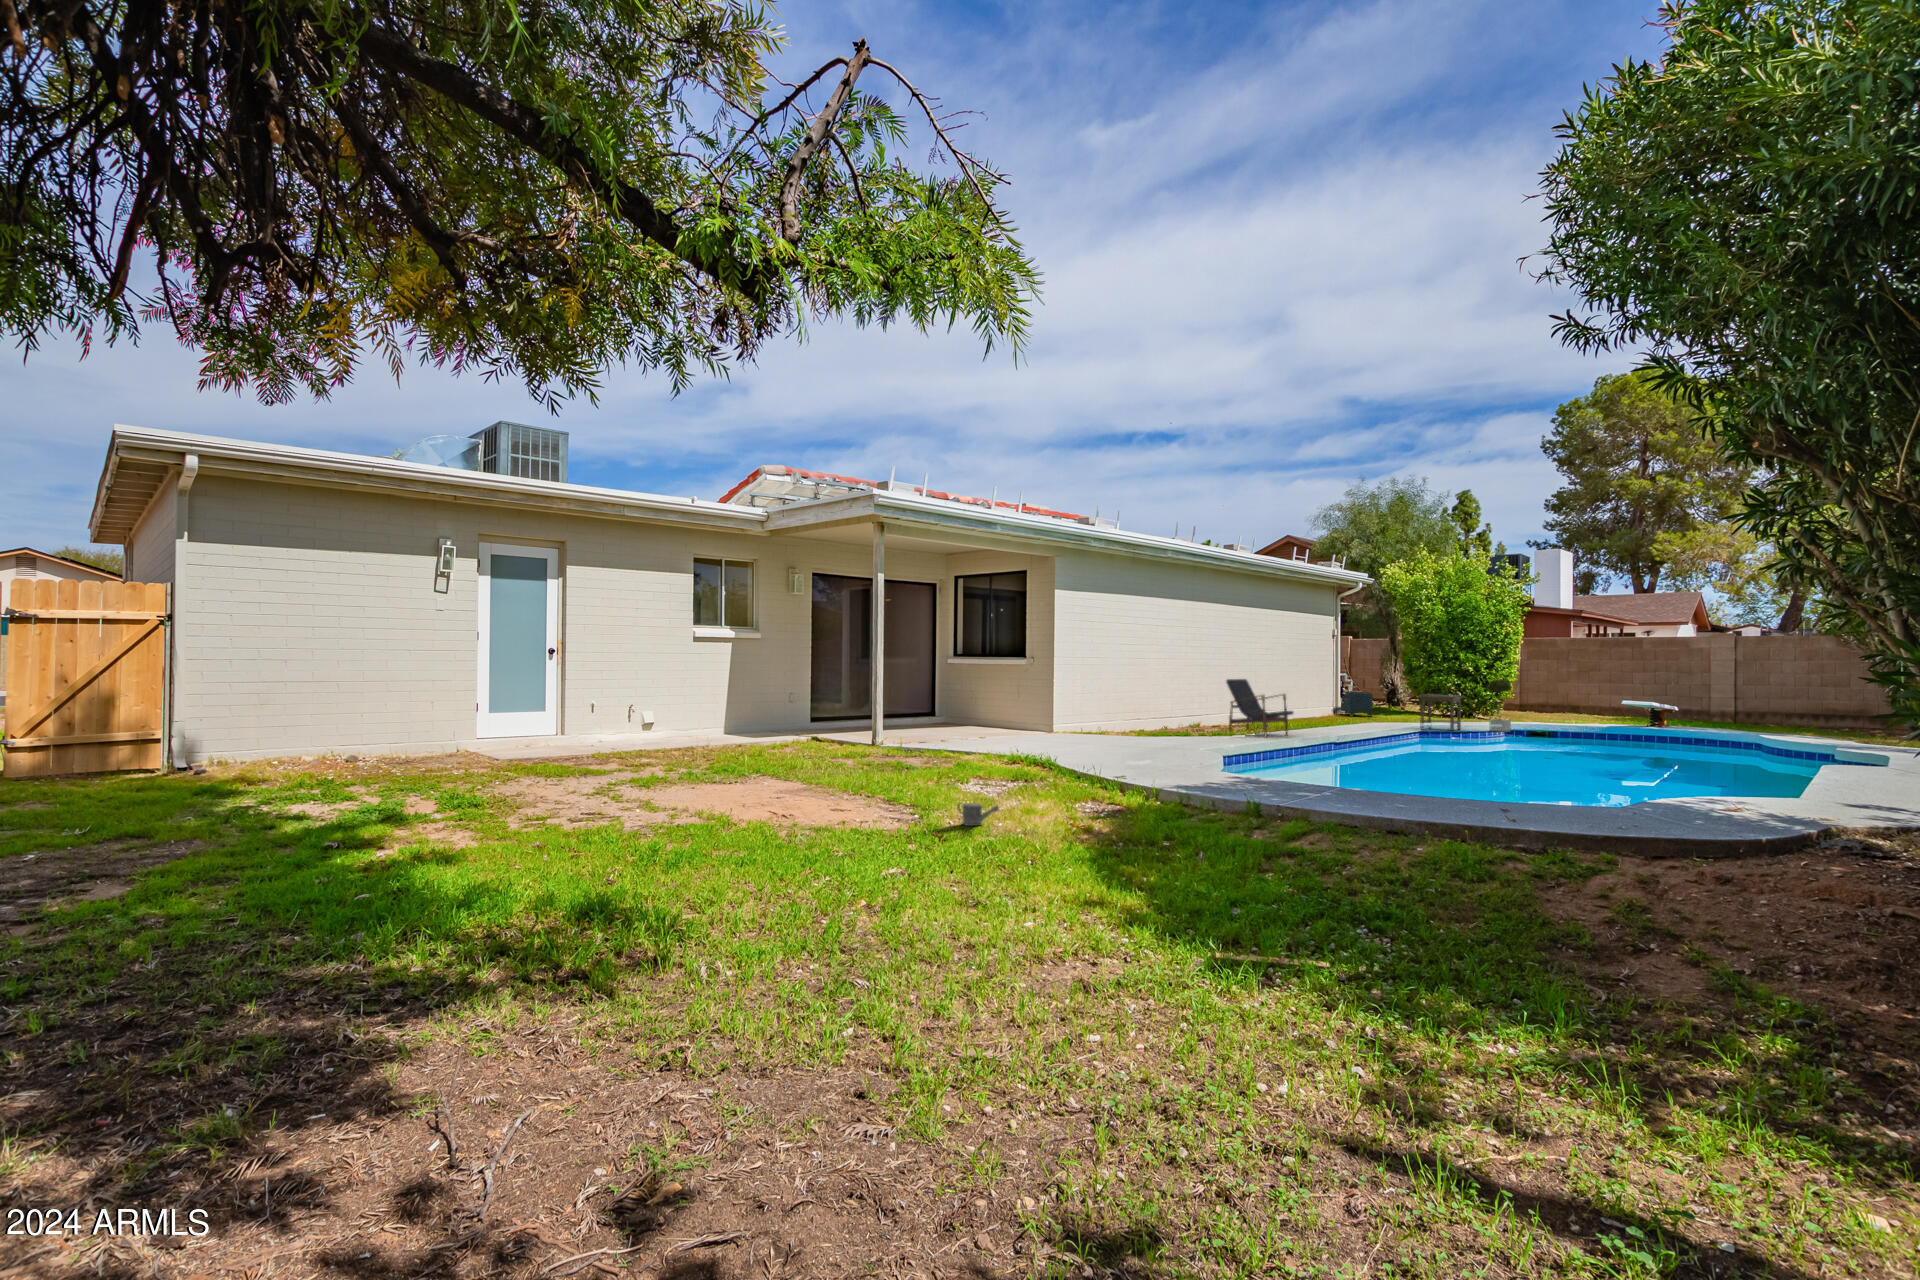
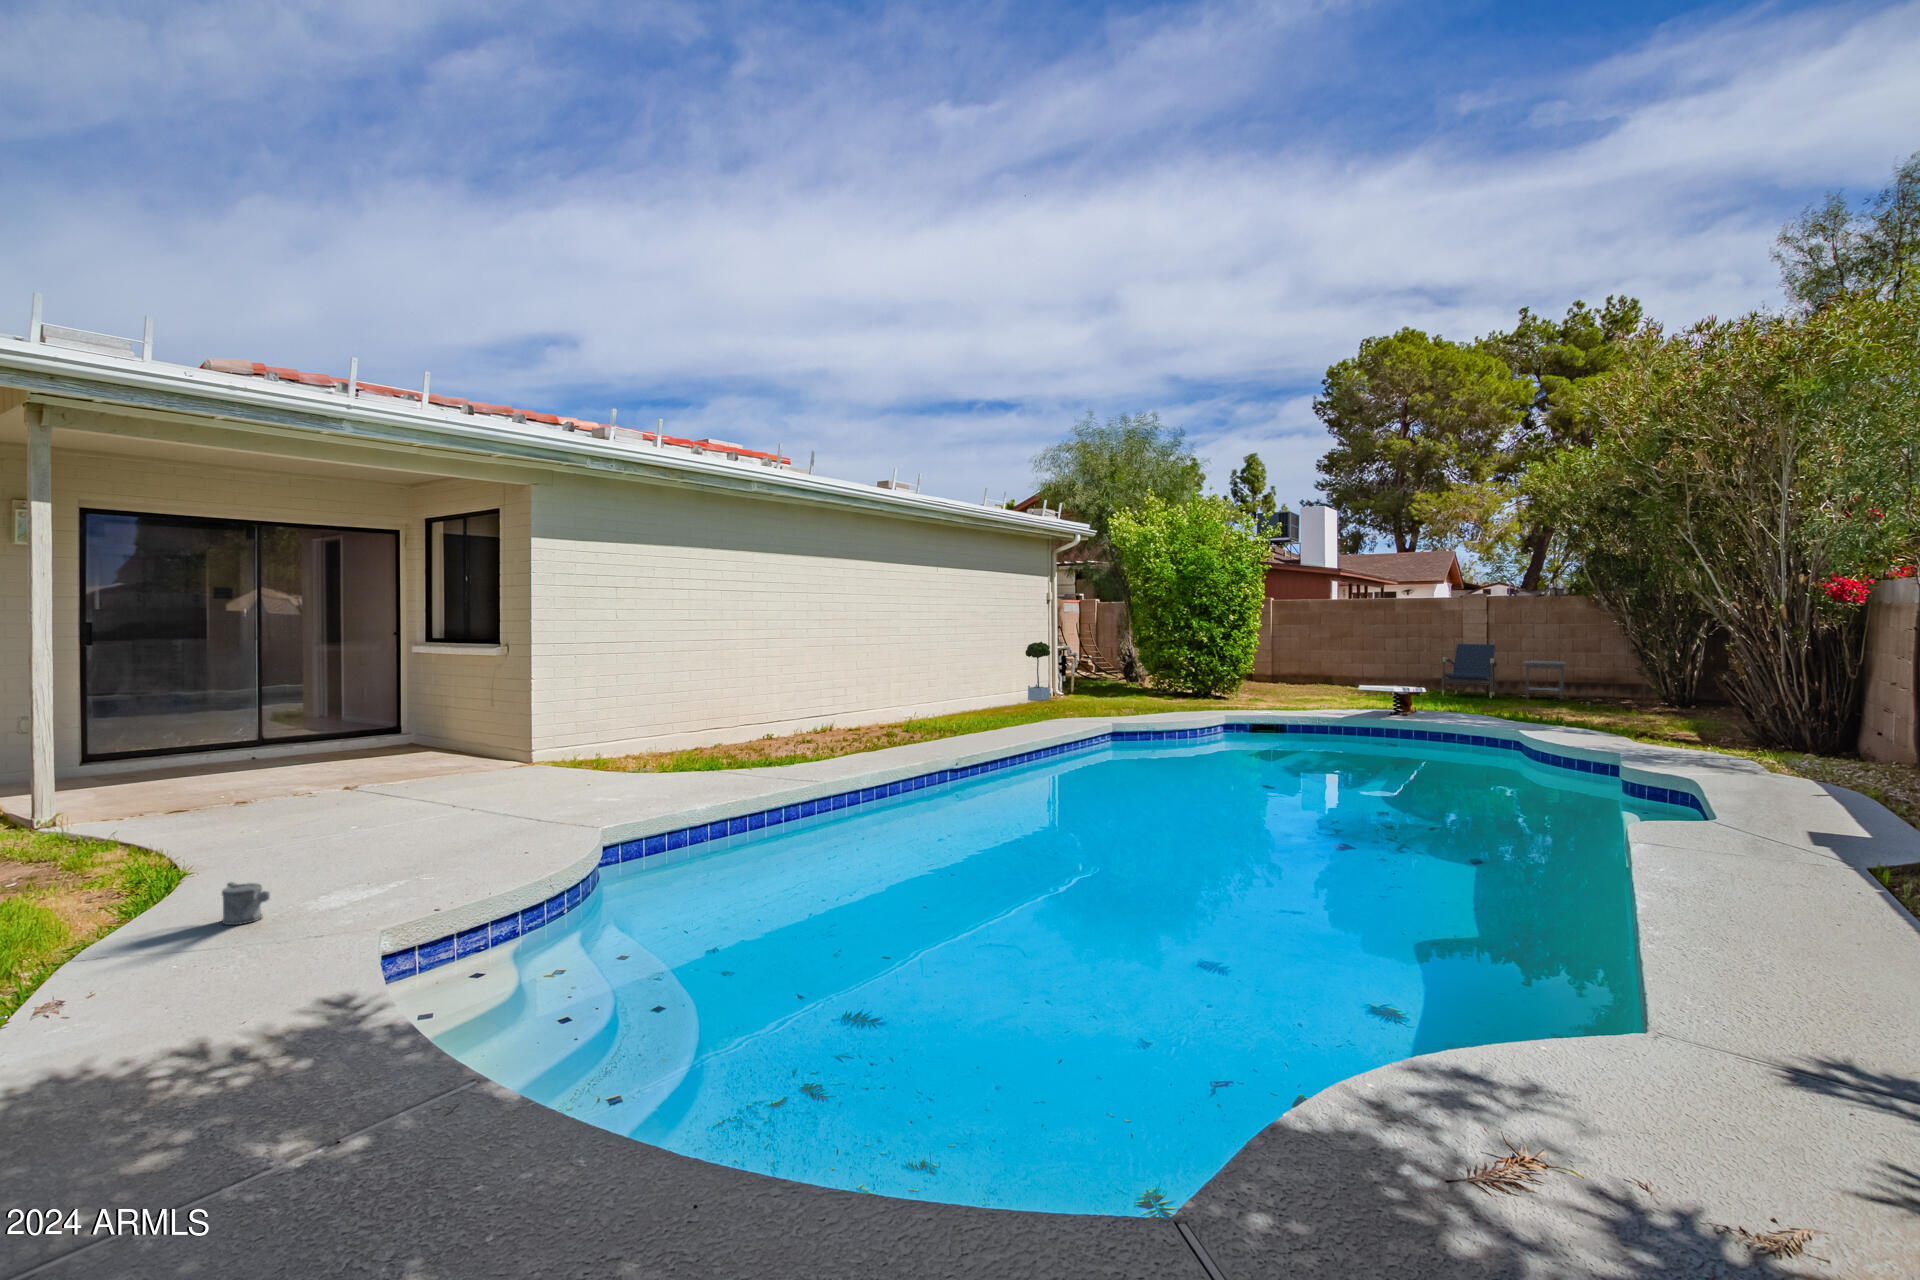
lounge chair: present [1226,679,1293,736] -> present [1442,644,1497,698]
potted tree: present [1488,679,1512,732] -> present [1025,642,1050,701]
bench: present [1332,691,1373,717] -> none [1087,655,1125,683]
side table: present [1420,695,1462,731] -> present [1524,661,1566,700]

